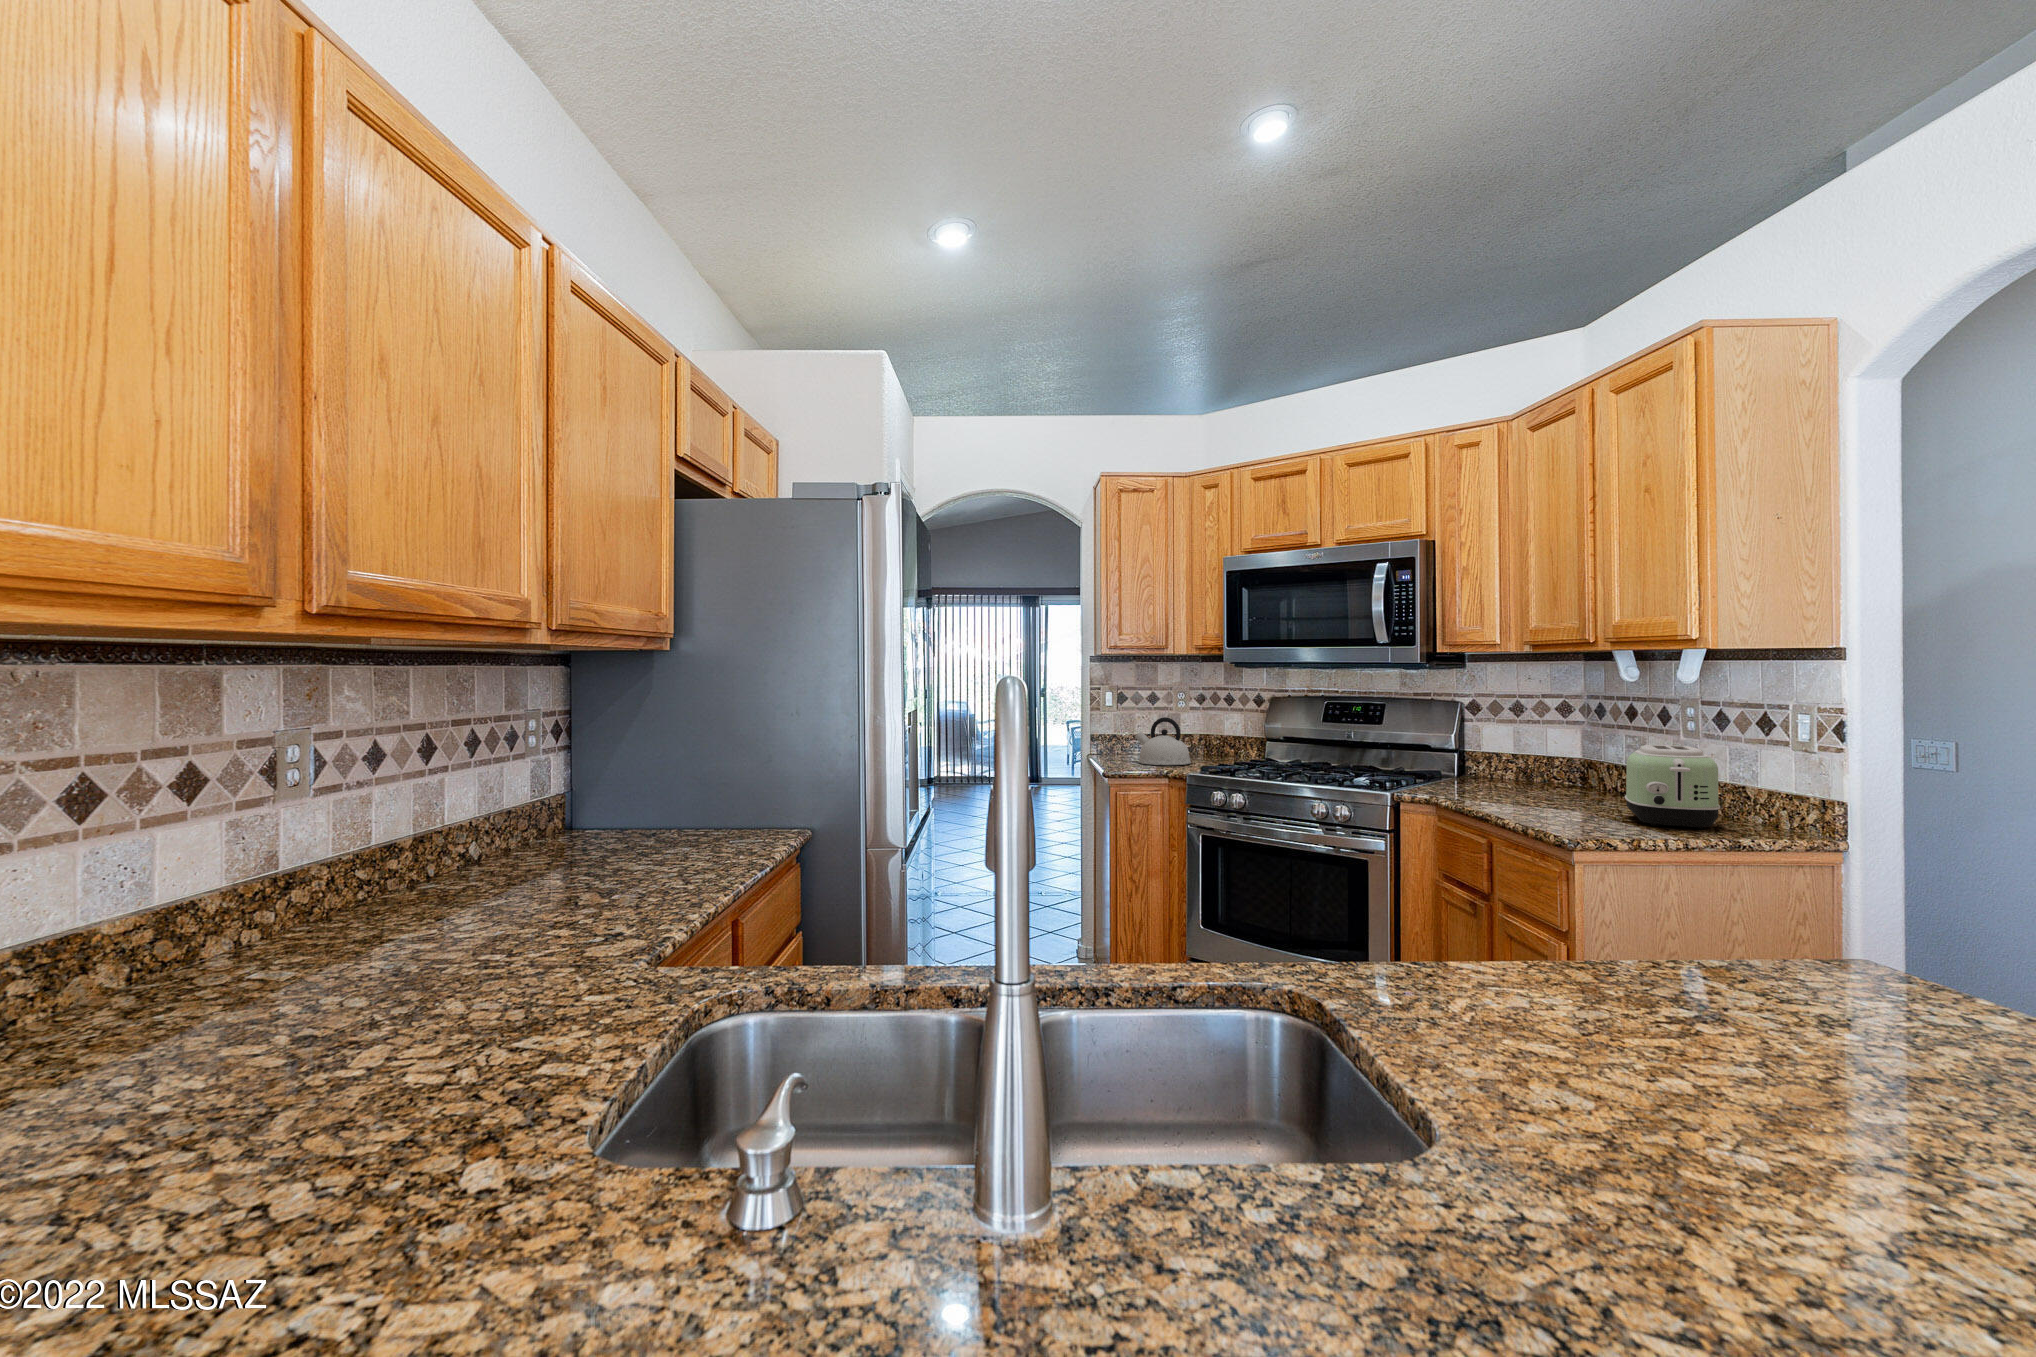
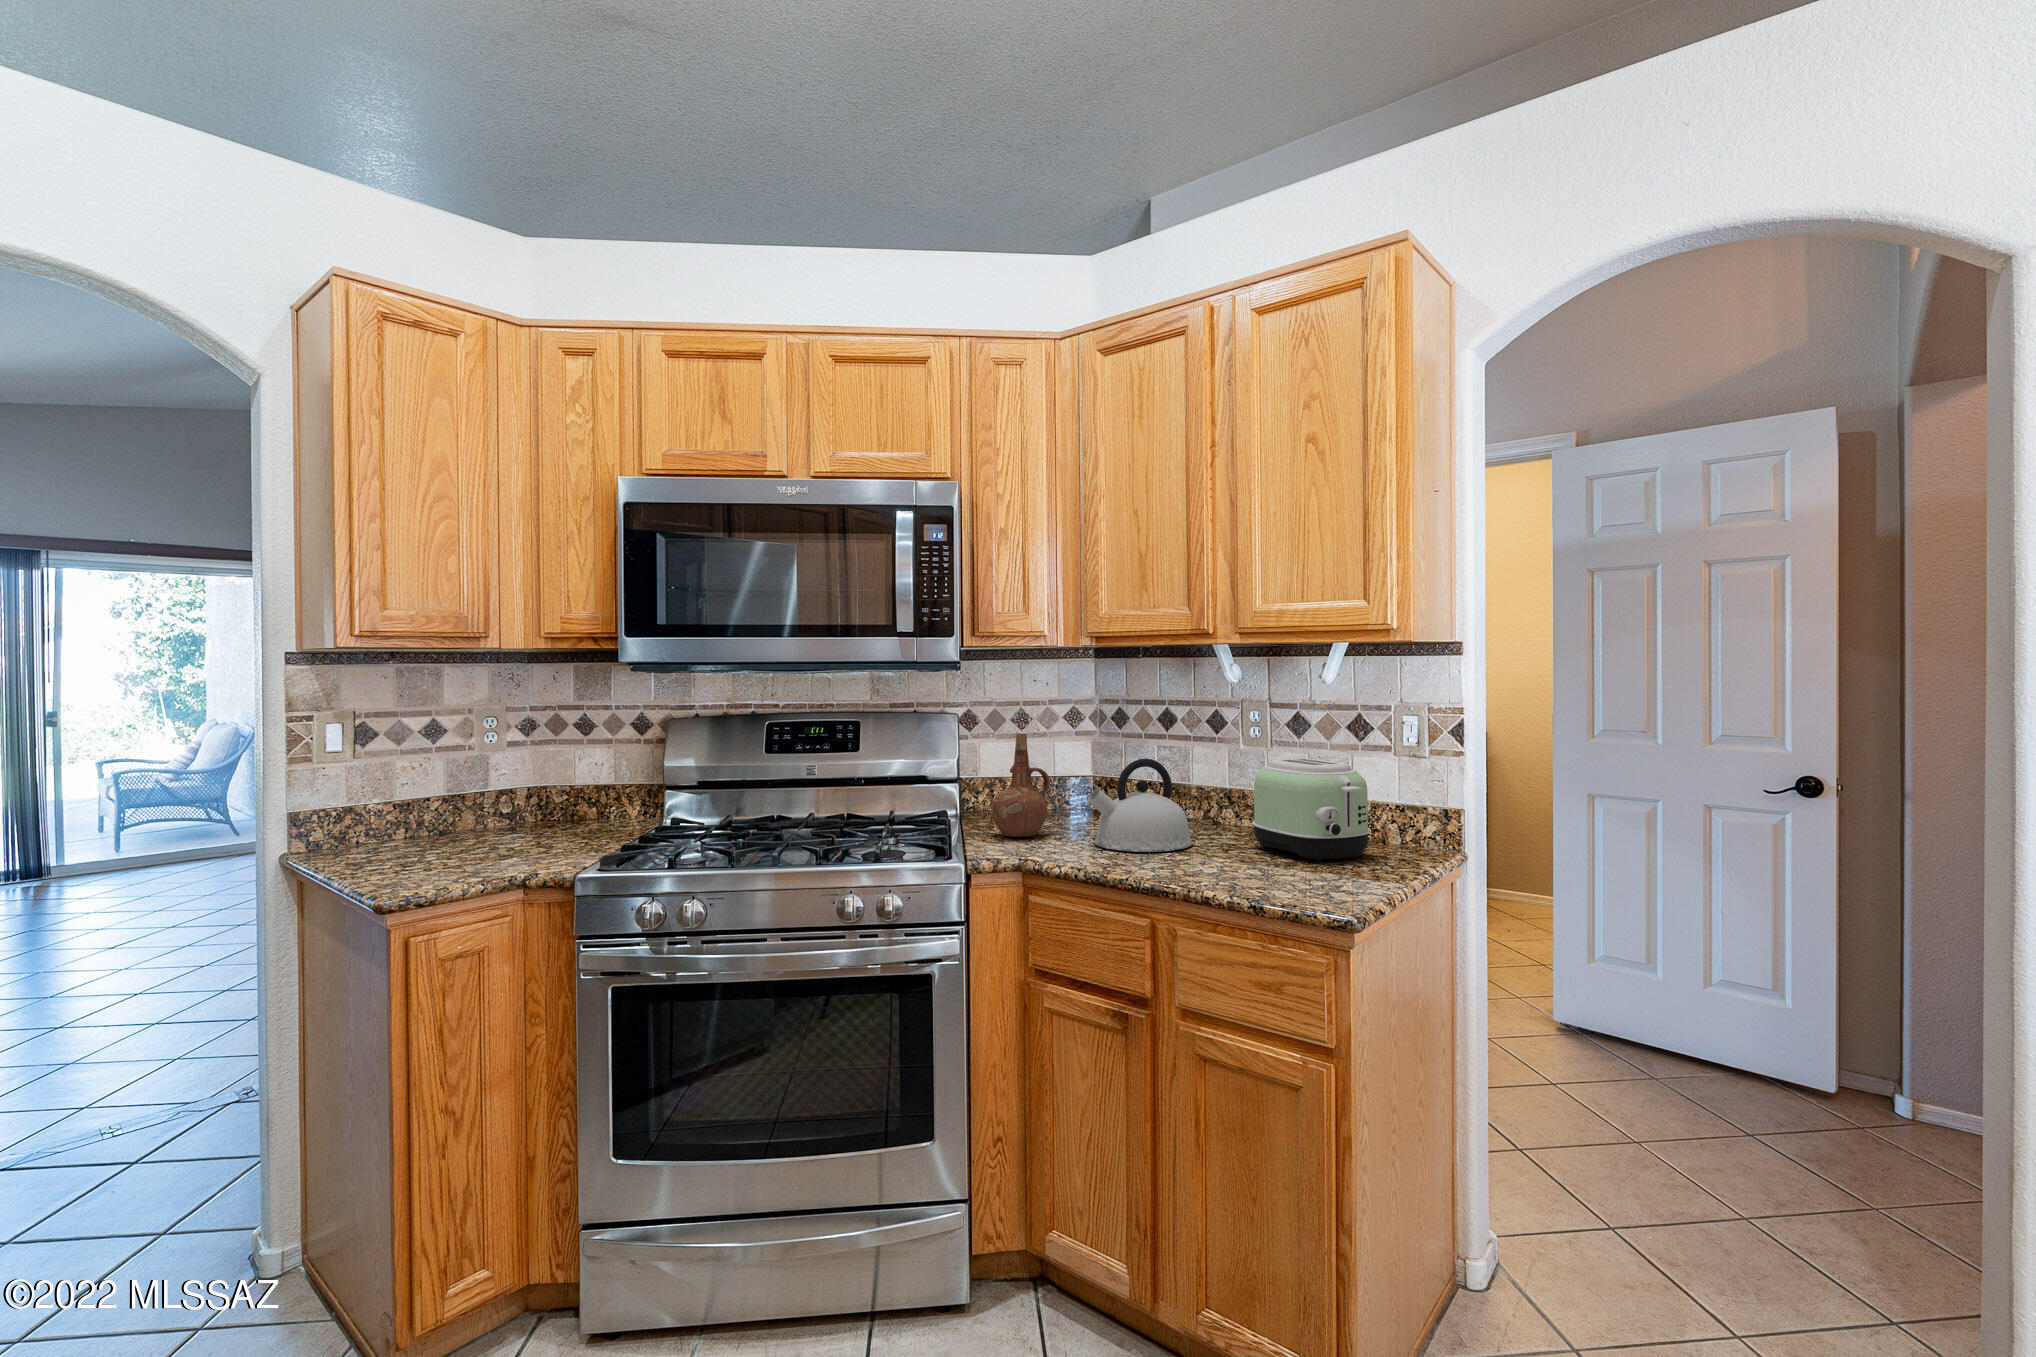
ceramic pitcher: none [1442,716,1491,790] -> present [991,734,1050,837]
kettle: present [1135,717,1191,765] -> present [1088,758,1193,852]

